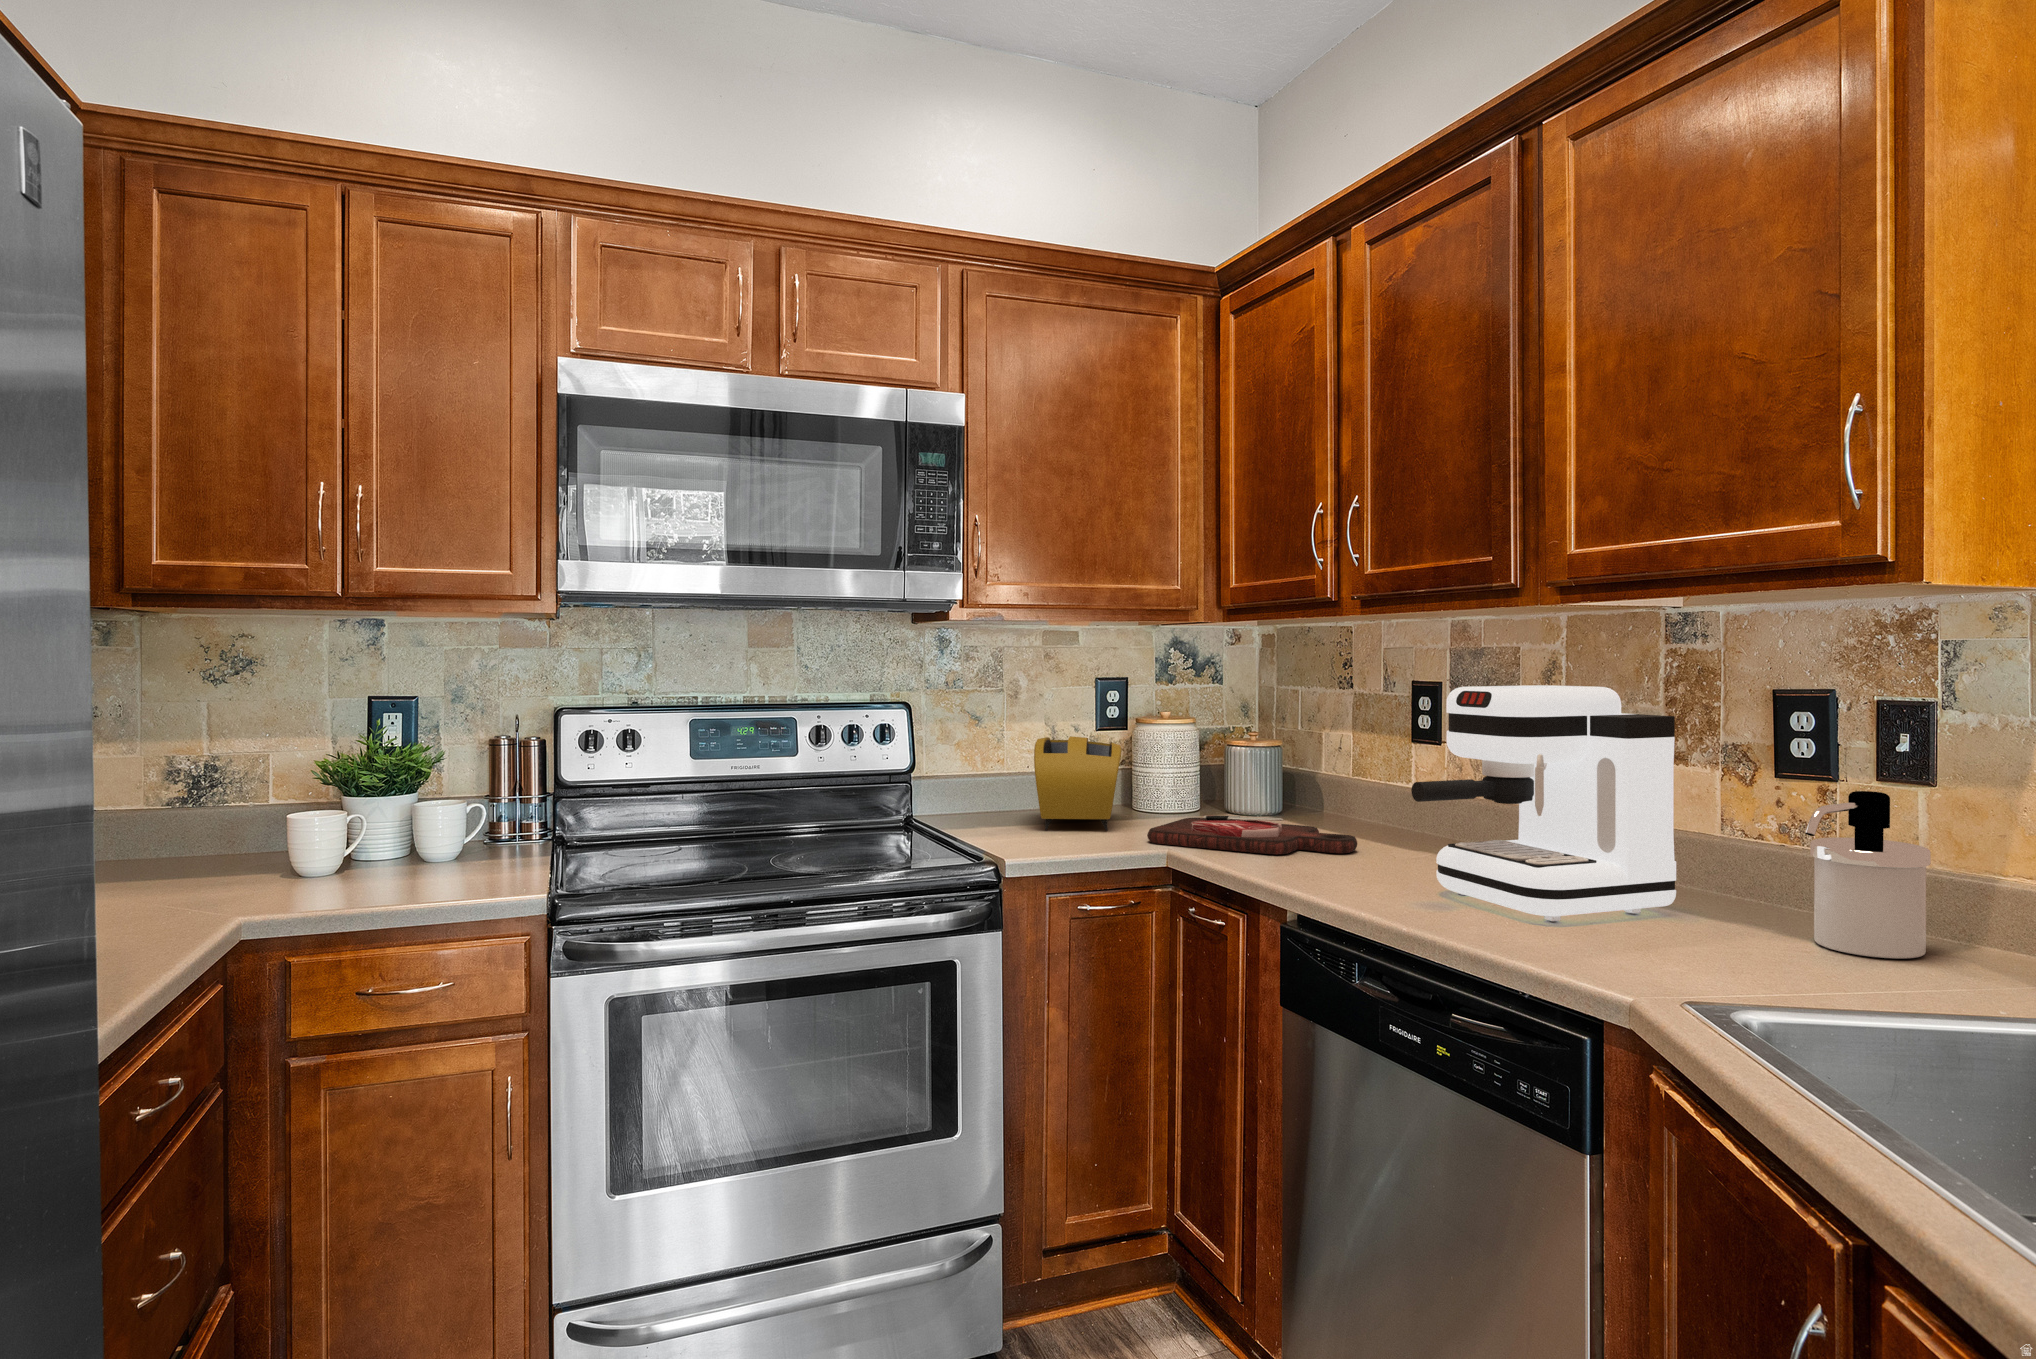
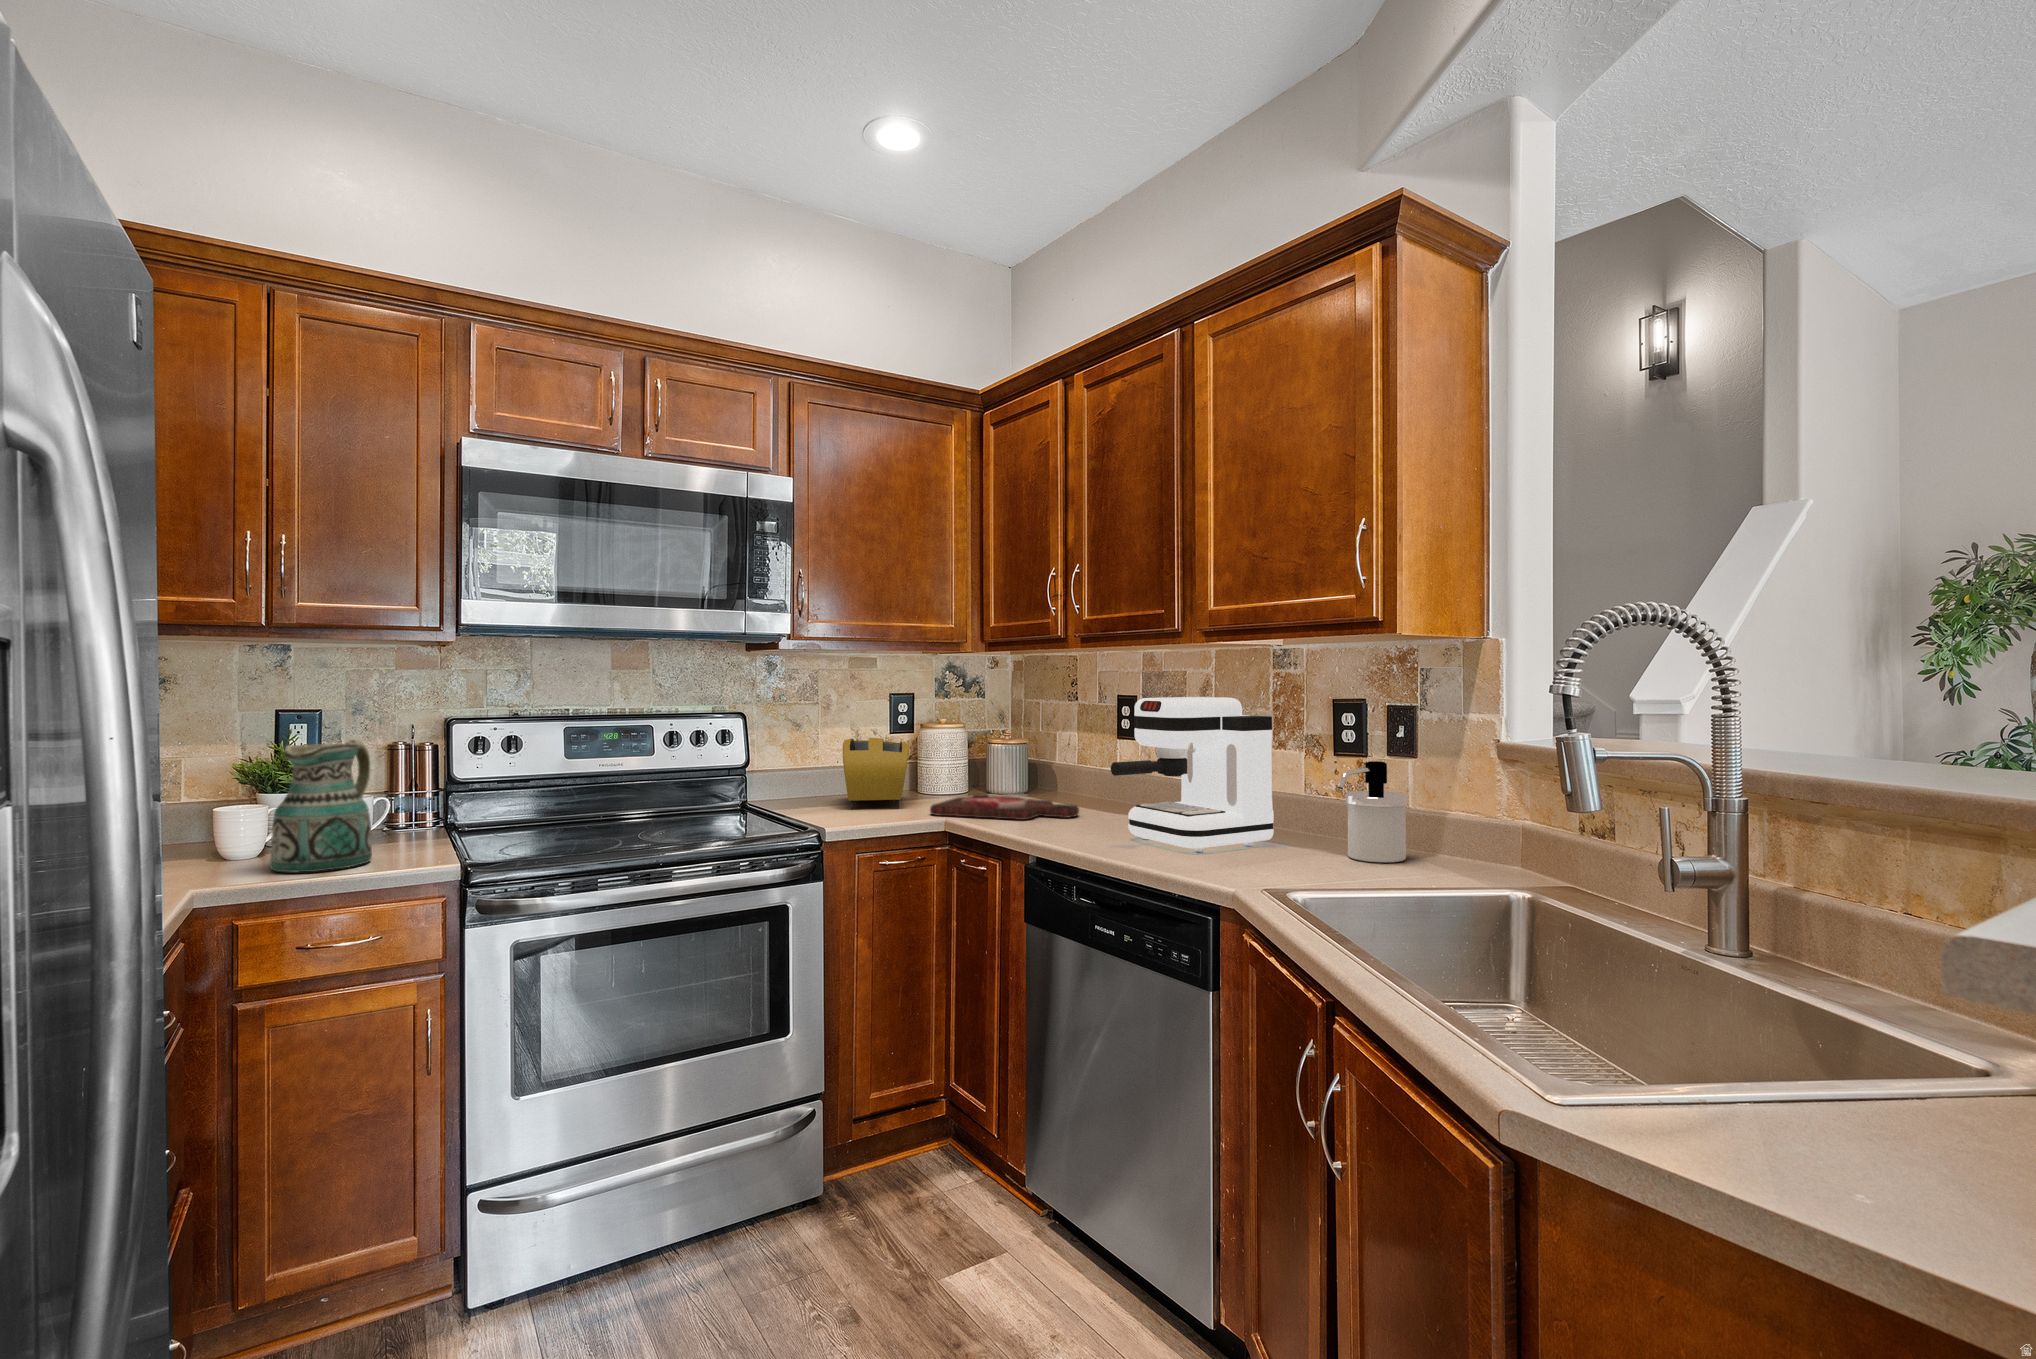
ceramic pitcher: none [335,734,457,898] -> present [270,739,372,872]

